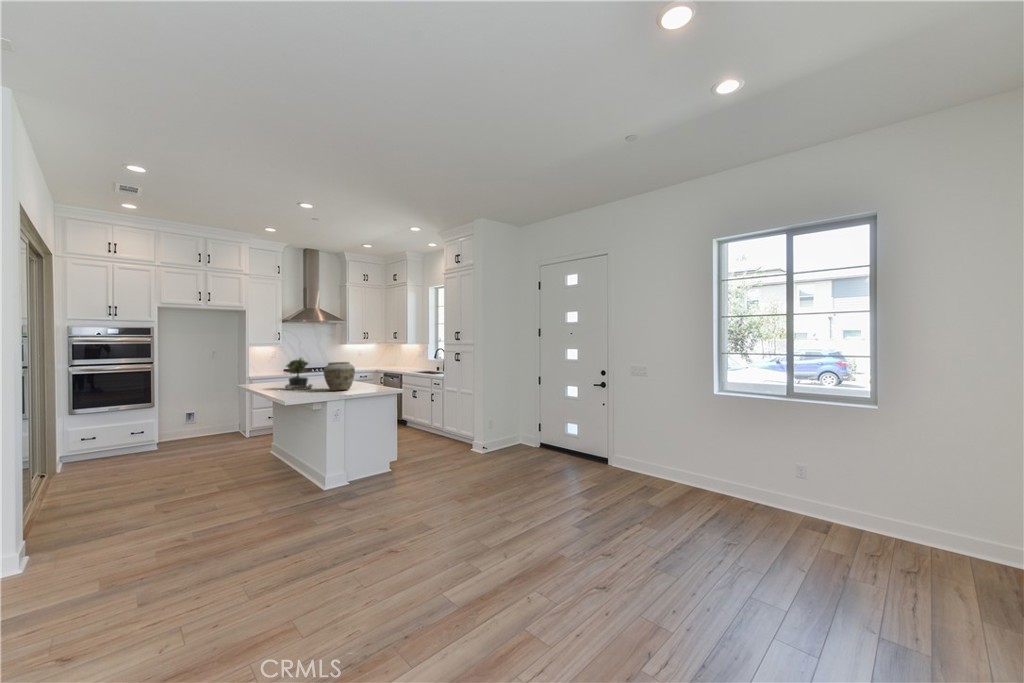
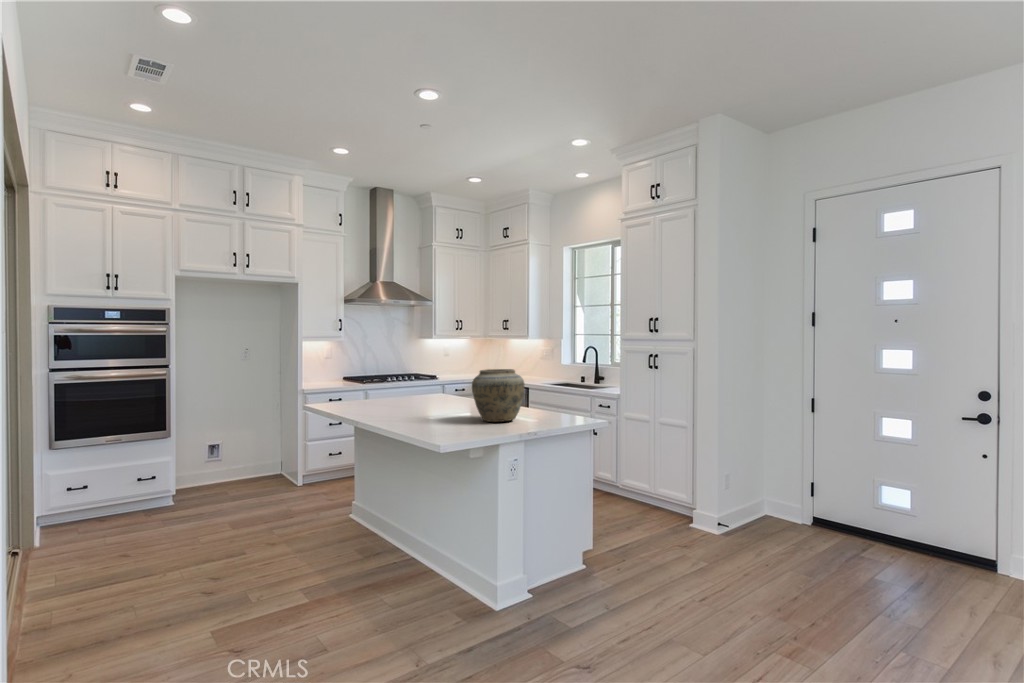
potted plant: present [285,358,312,390] -> none [386,360,443,420]

